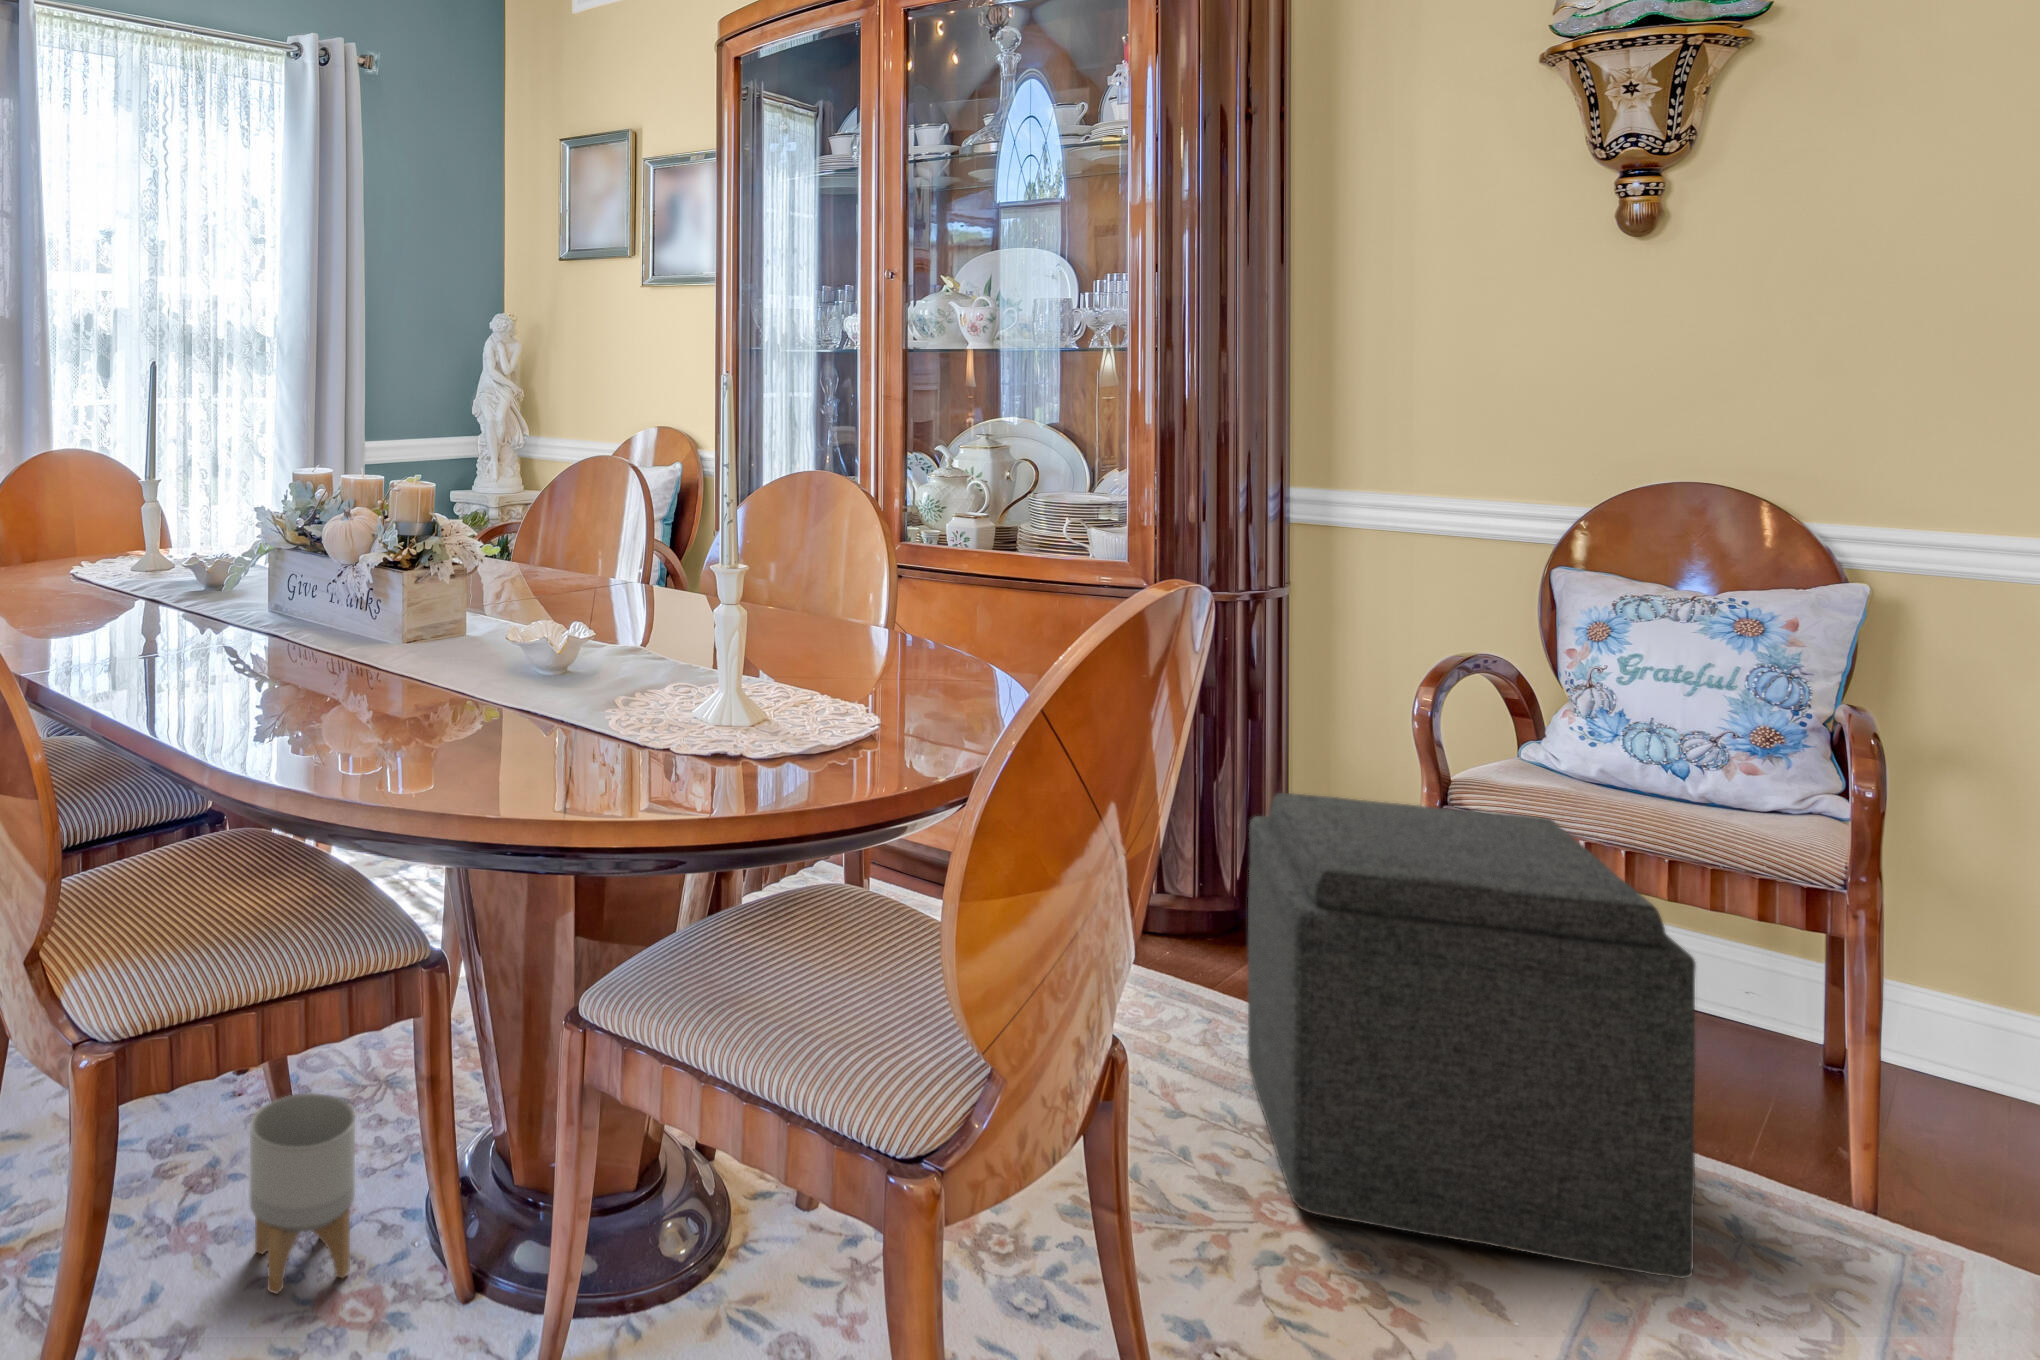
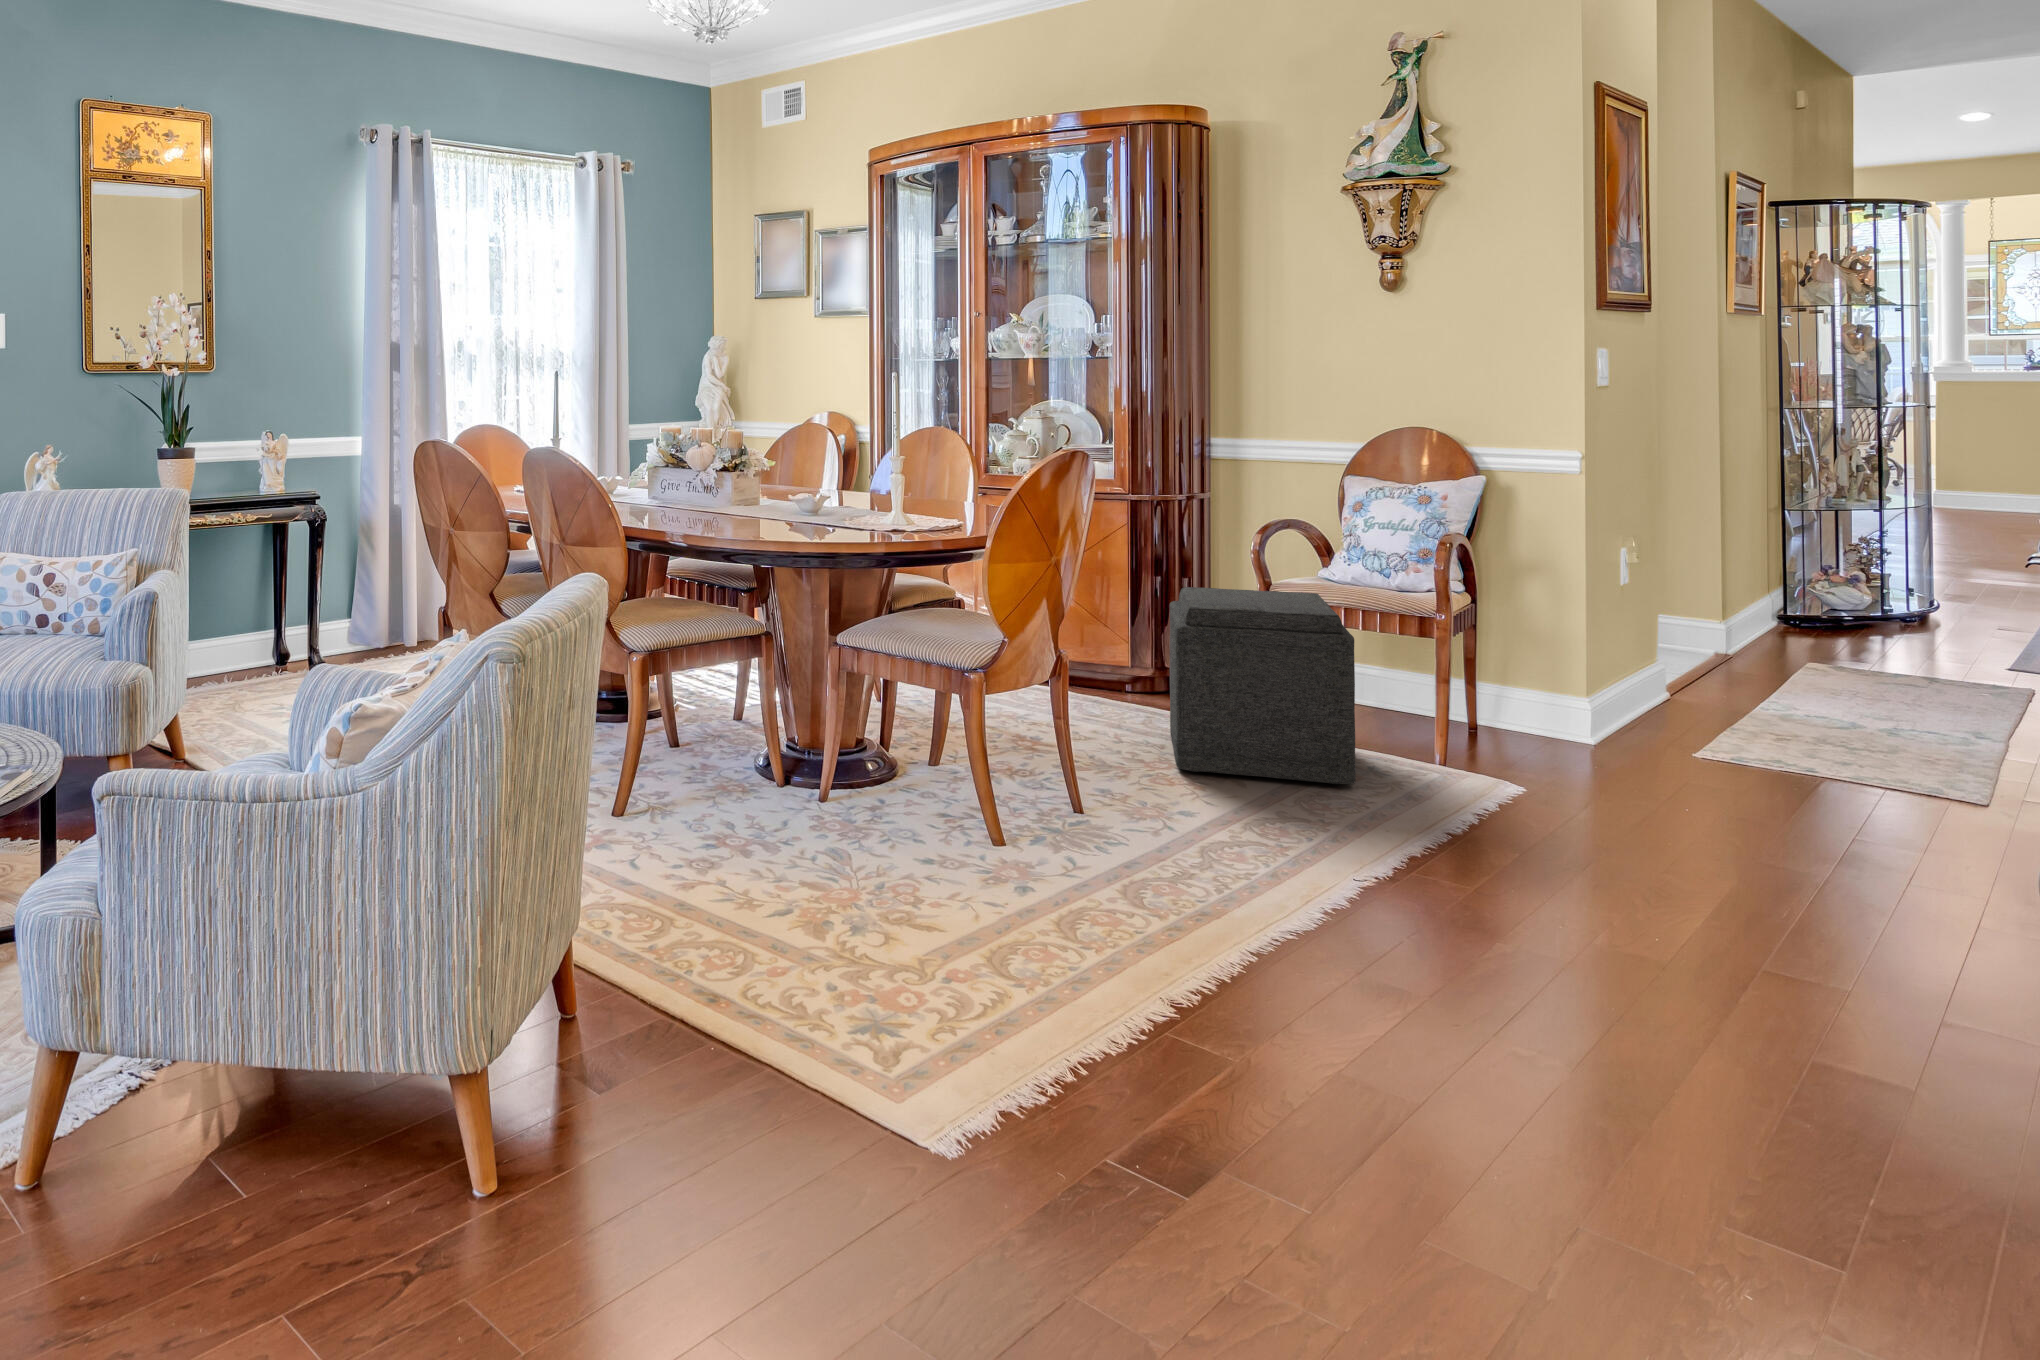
planter: present [250,1093,355,1294] -> none [687,713,735,791]

